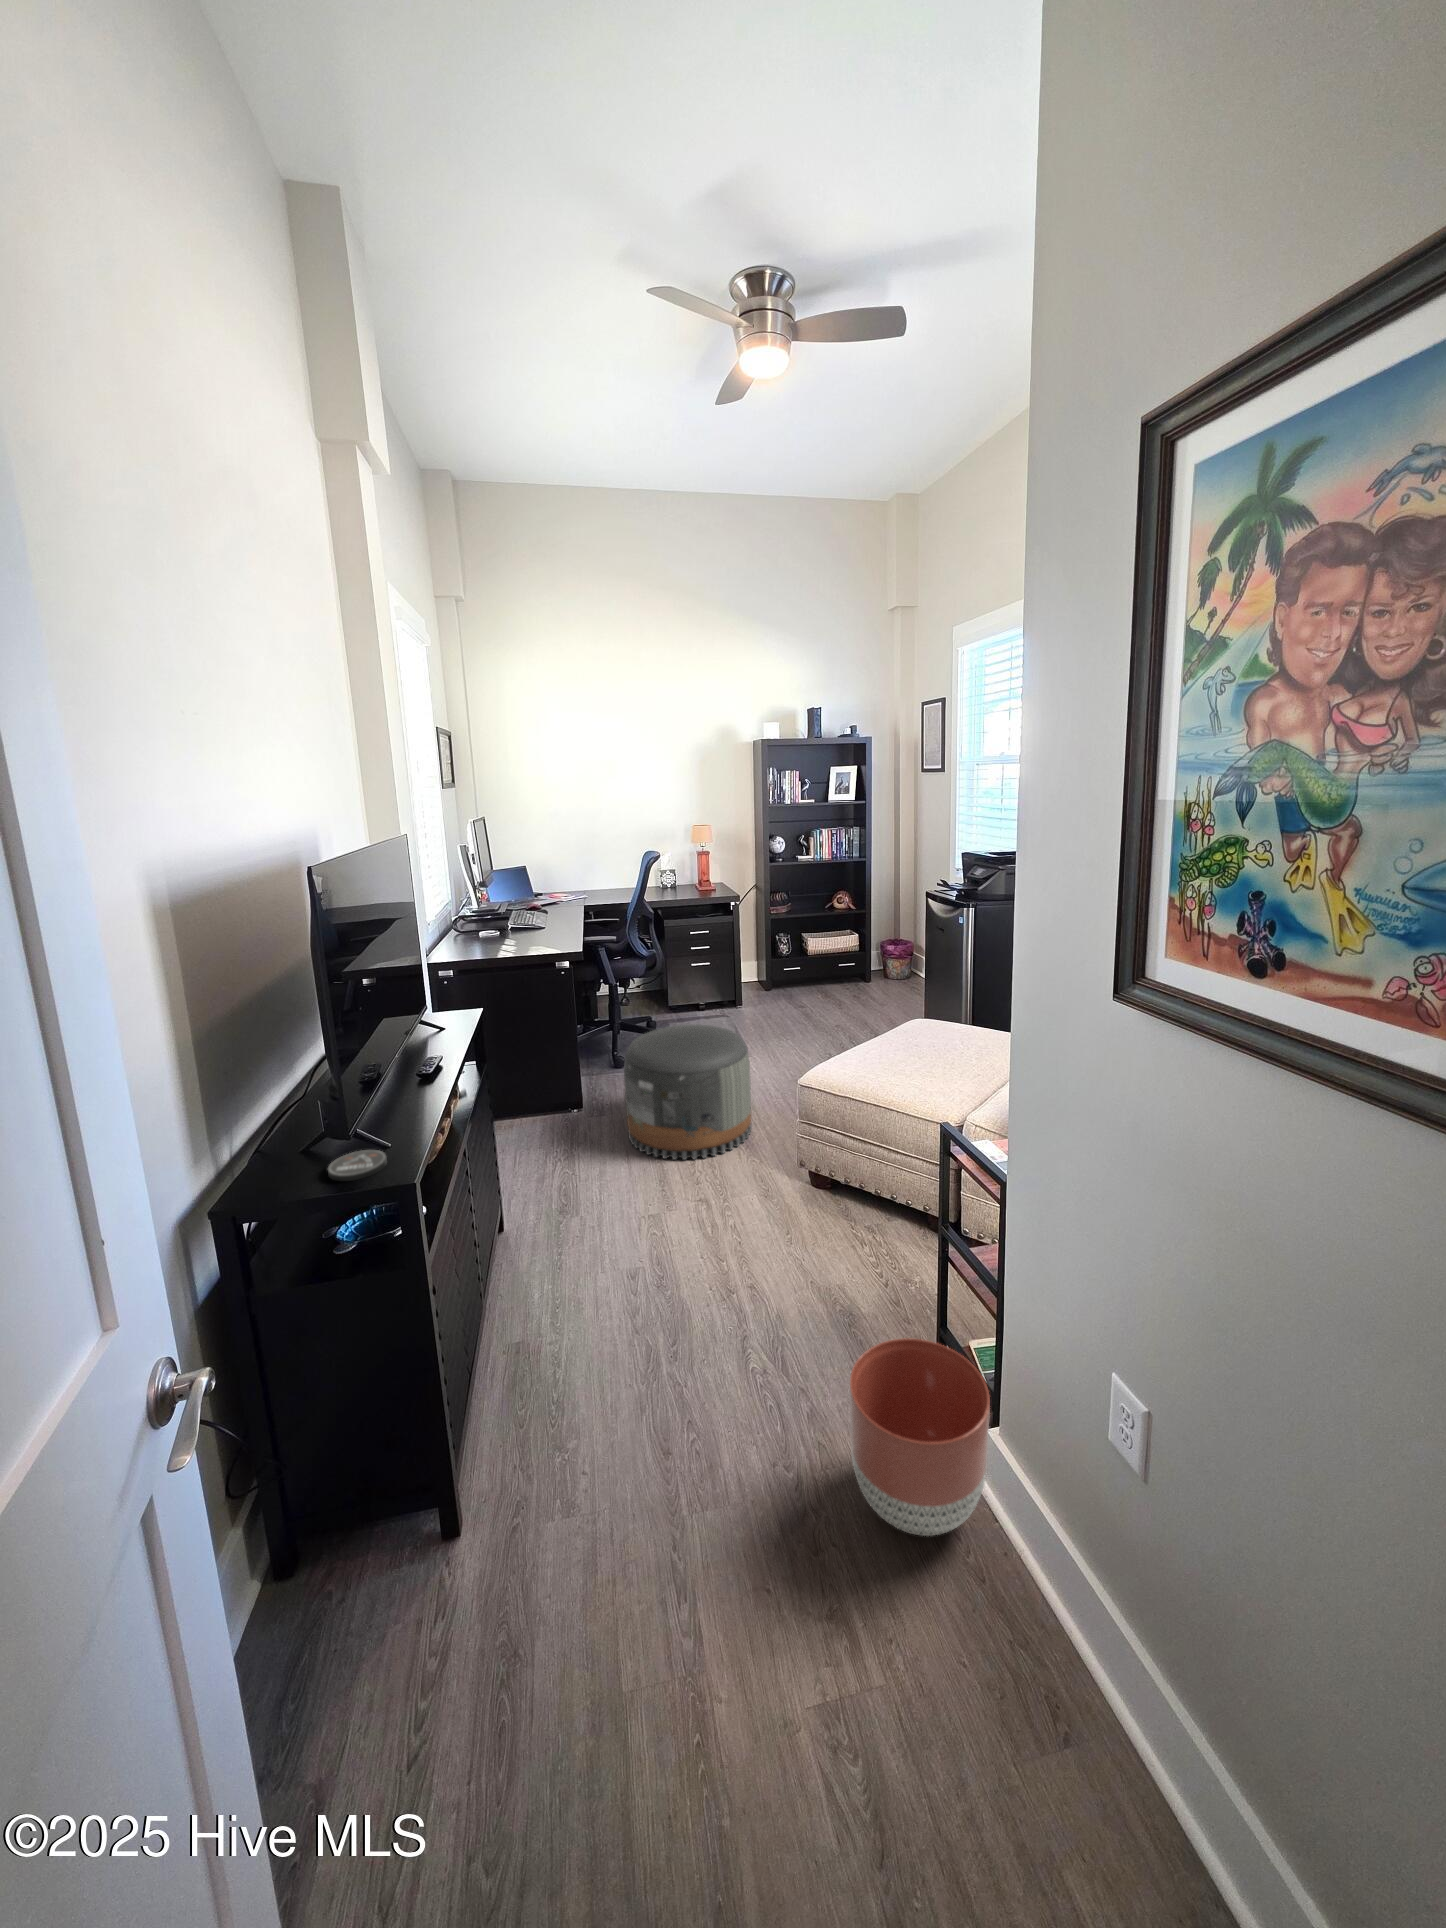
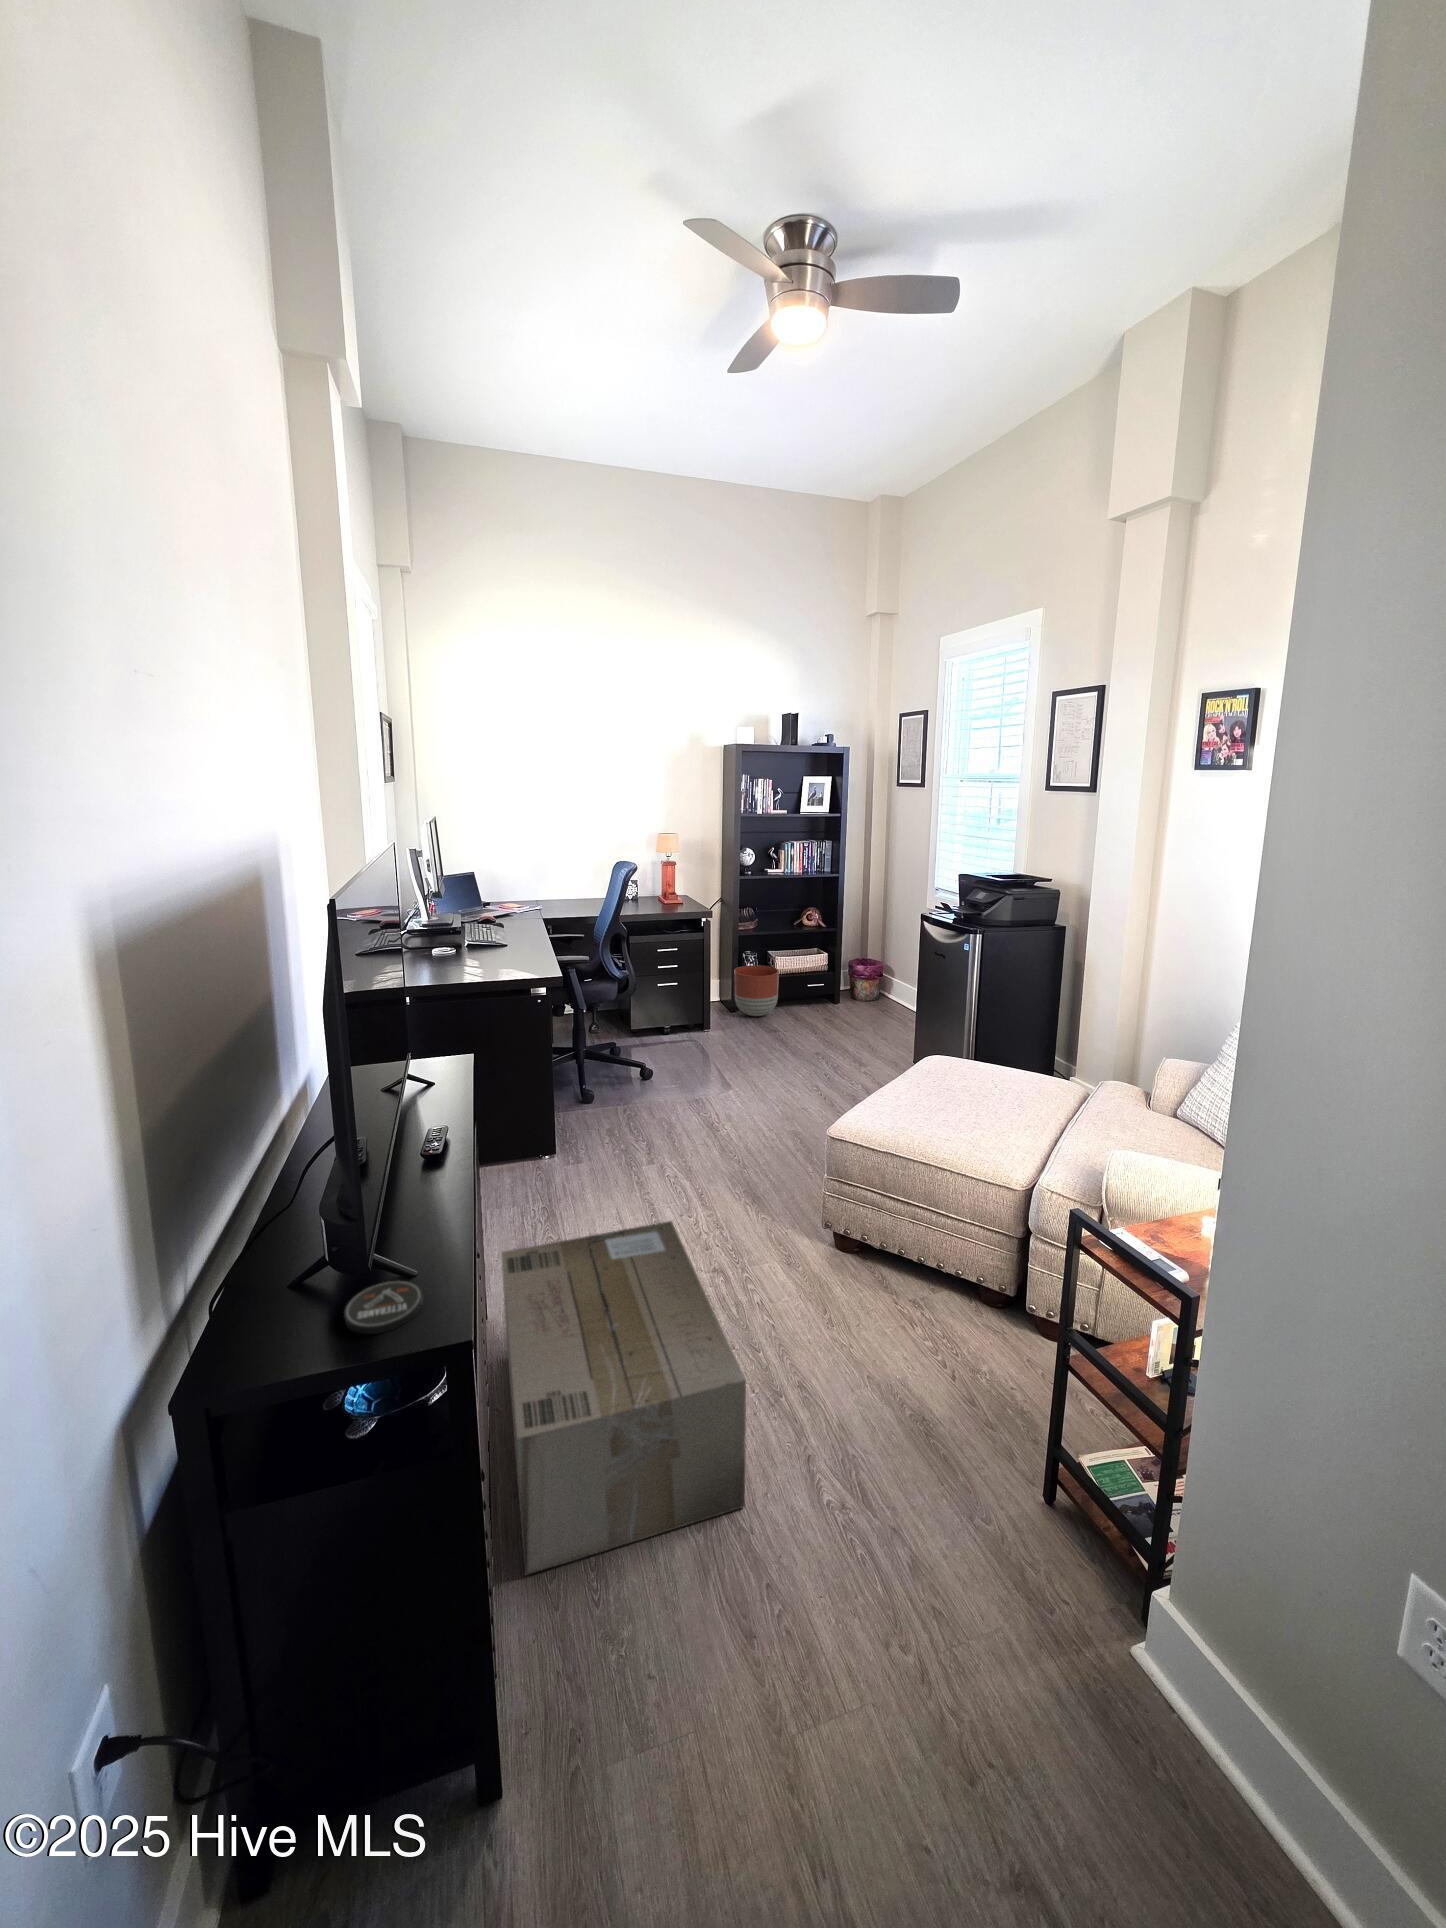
pouf: present [624,1025,752,1160] -> none [613,1063,756,1221]
cardboard box: none [485,1148,682,1408] -> present [502,1221,746,1575]
planter: present [849,1338,990,1536] -> present [734,965,779,1016]

